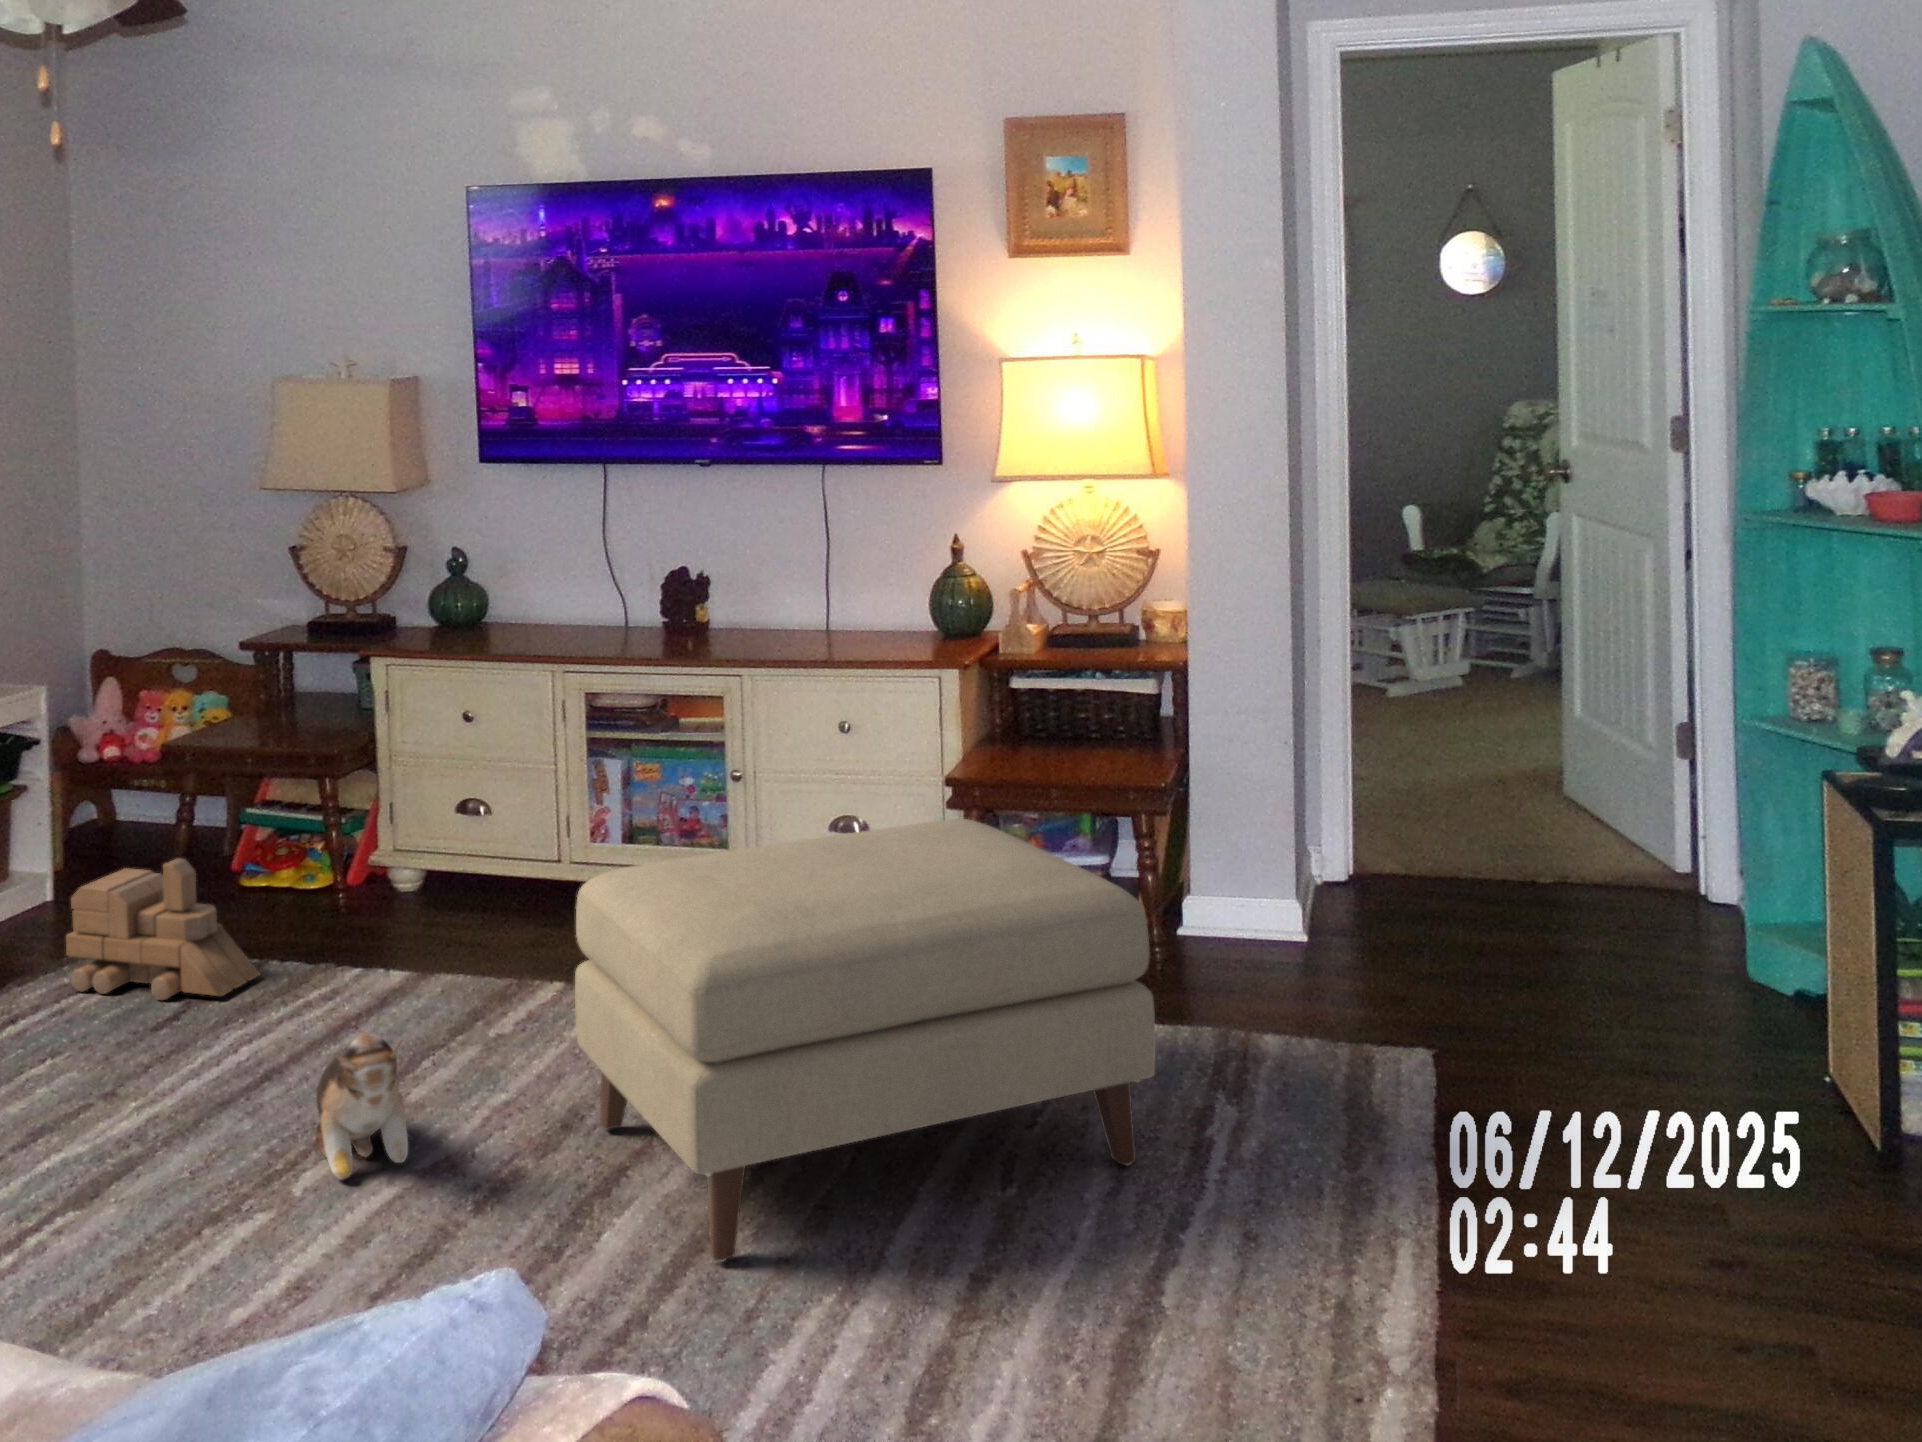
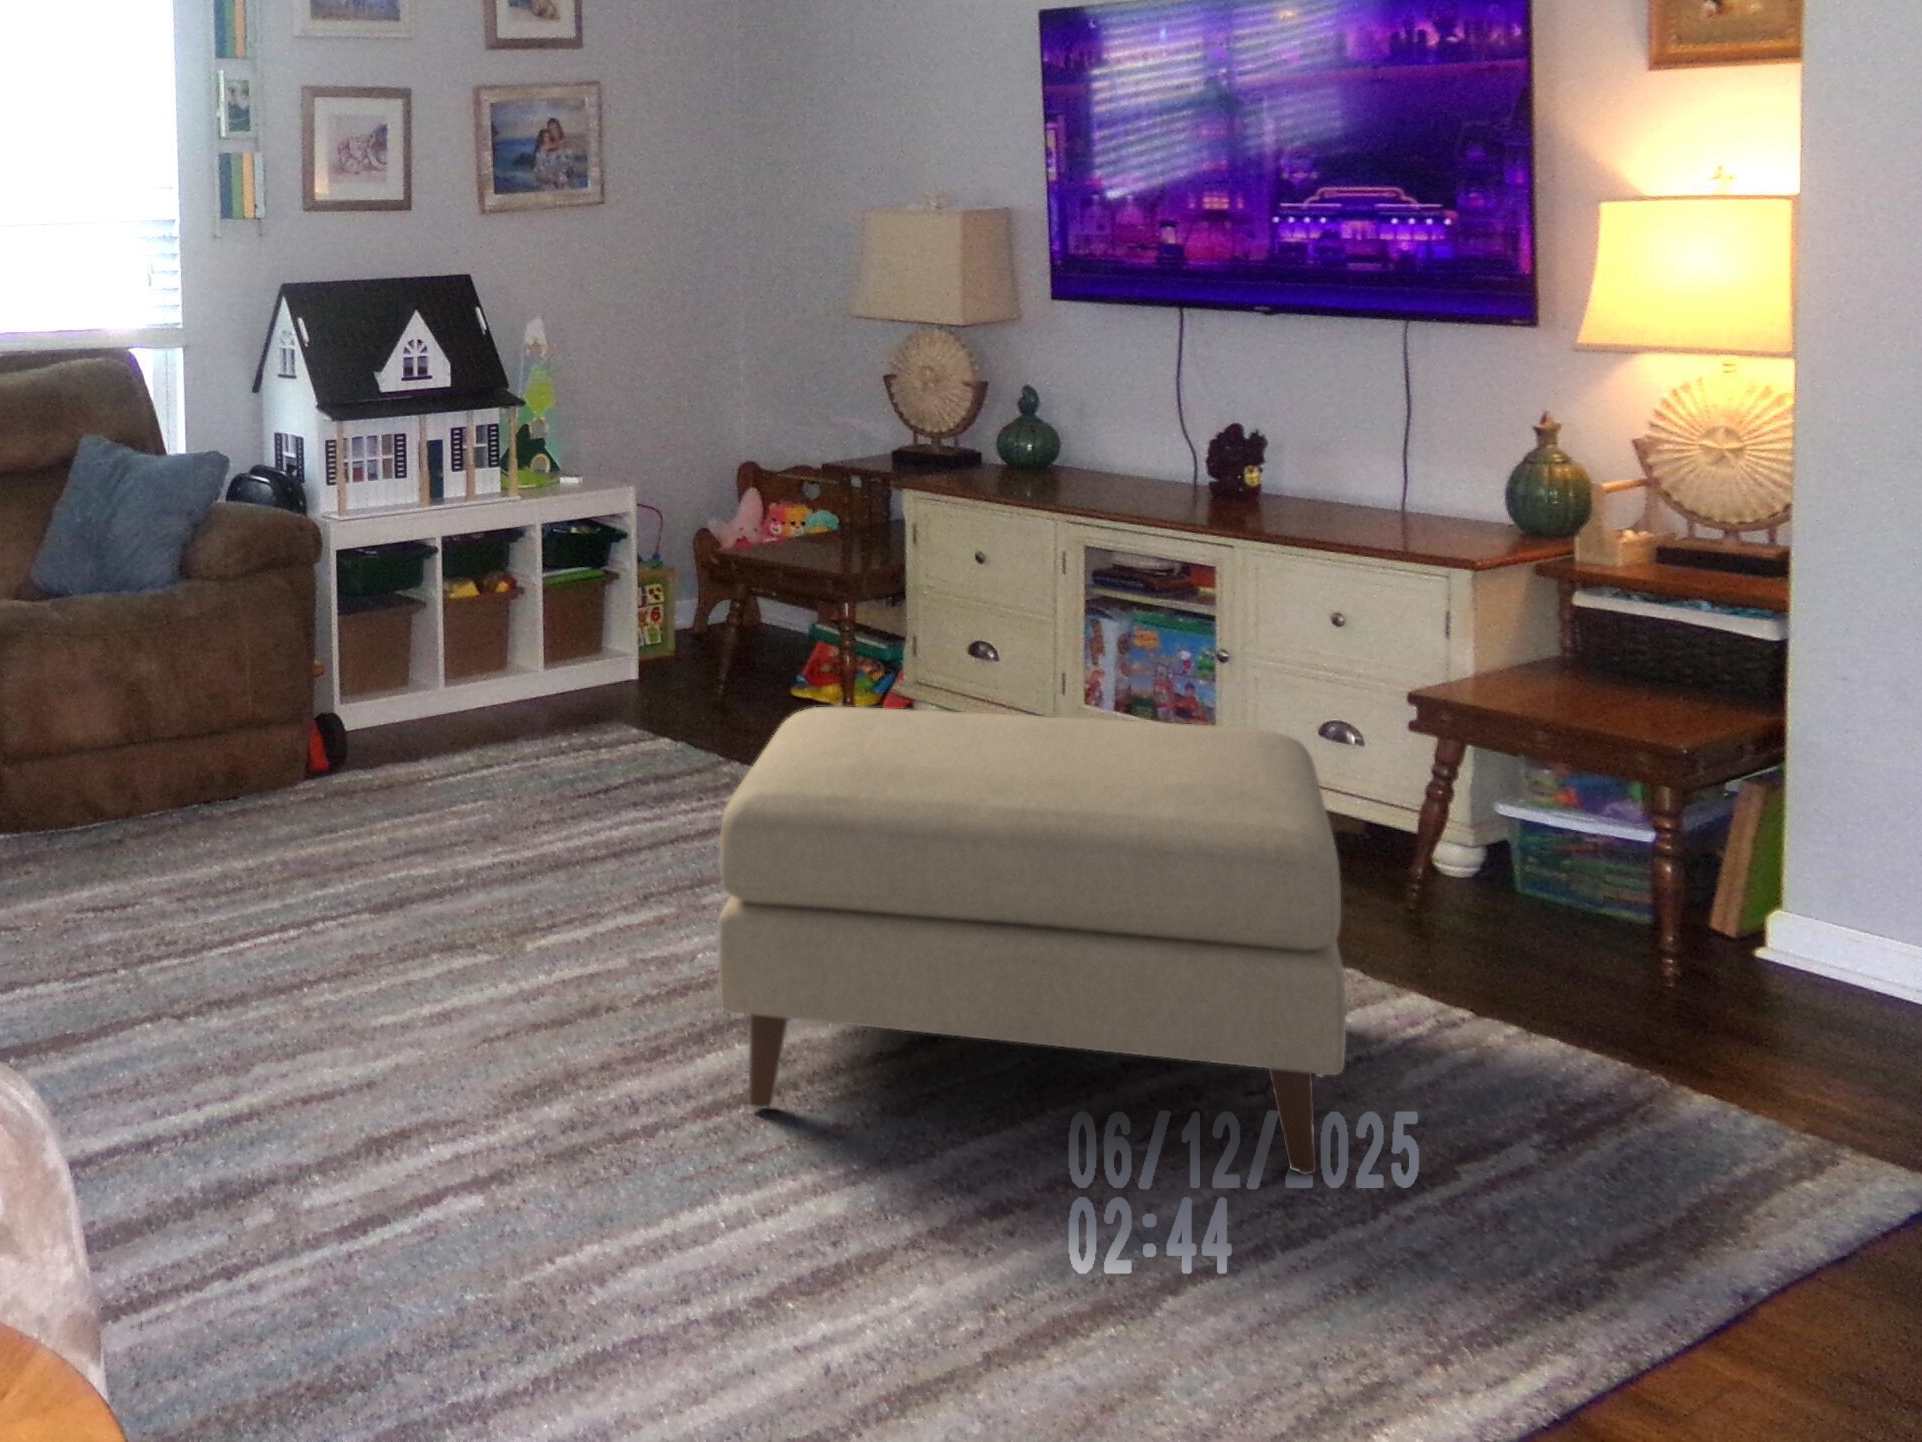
toy train: present [66,859,260,1000] -> none [558,649,705,781]
plush toy: present [315,1032,408,1179] -> none [528,811,646,944]

